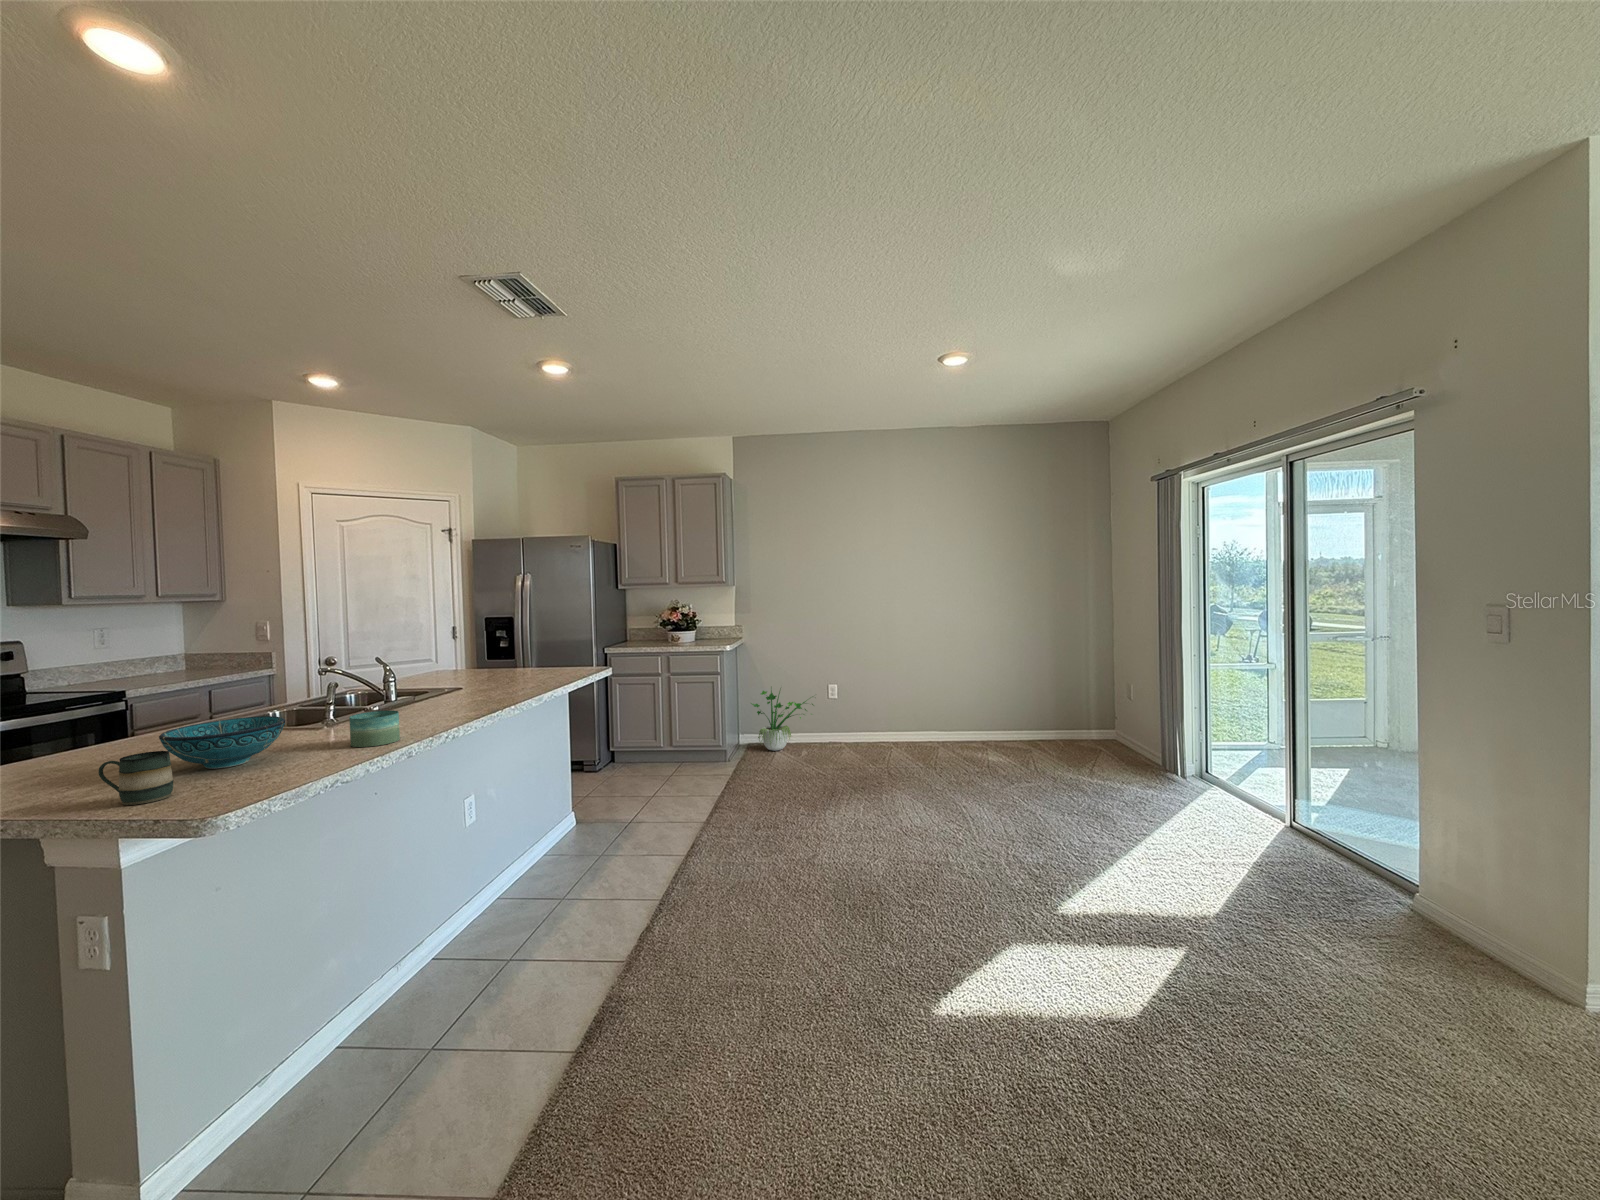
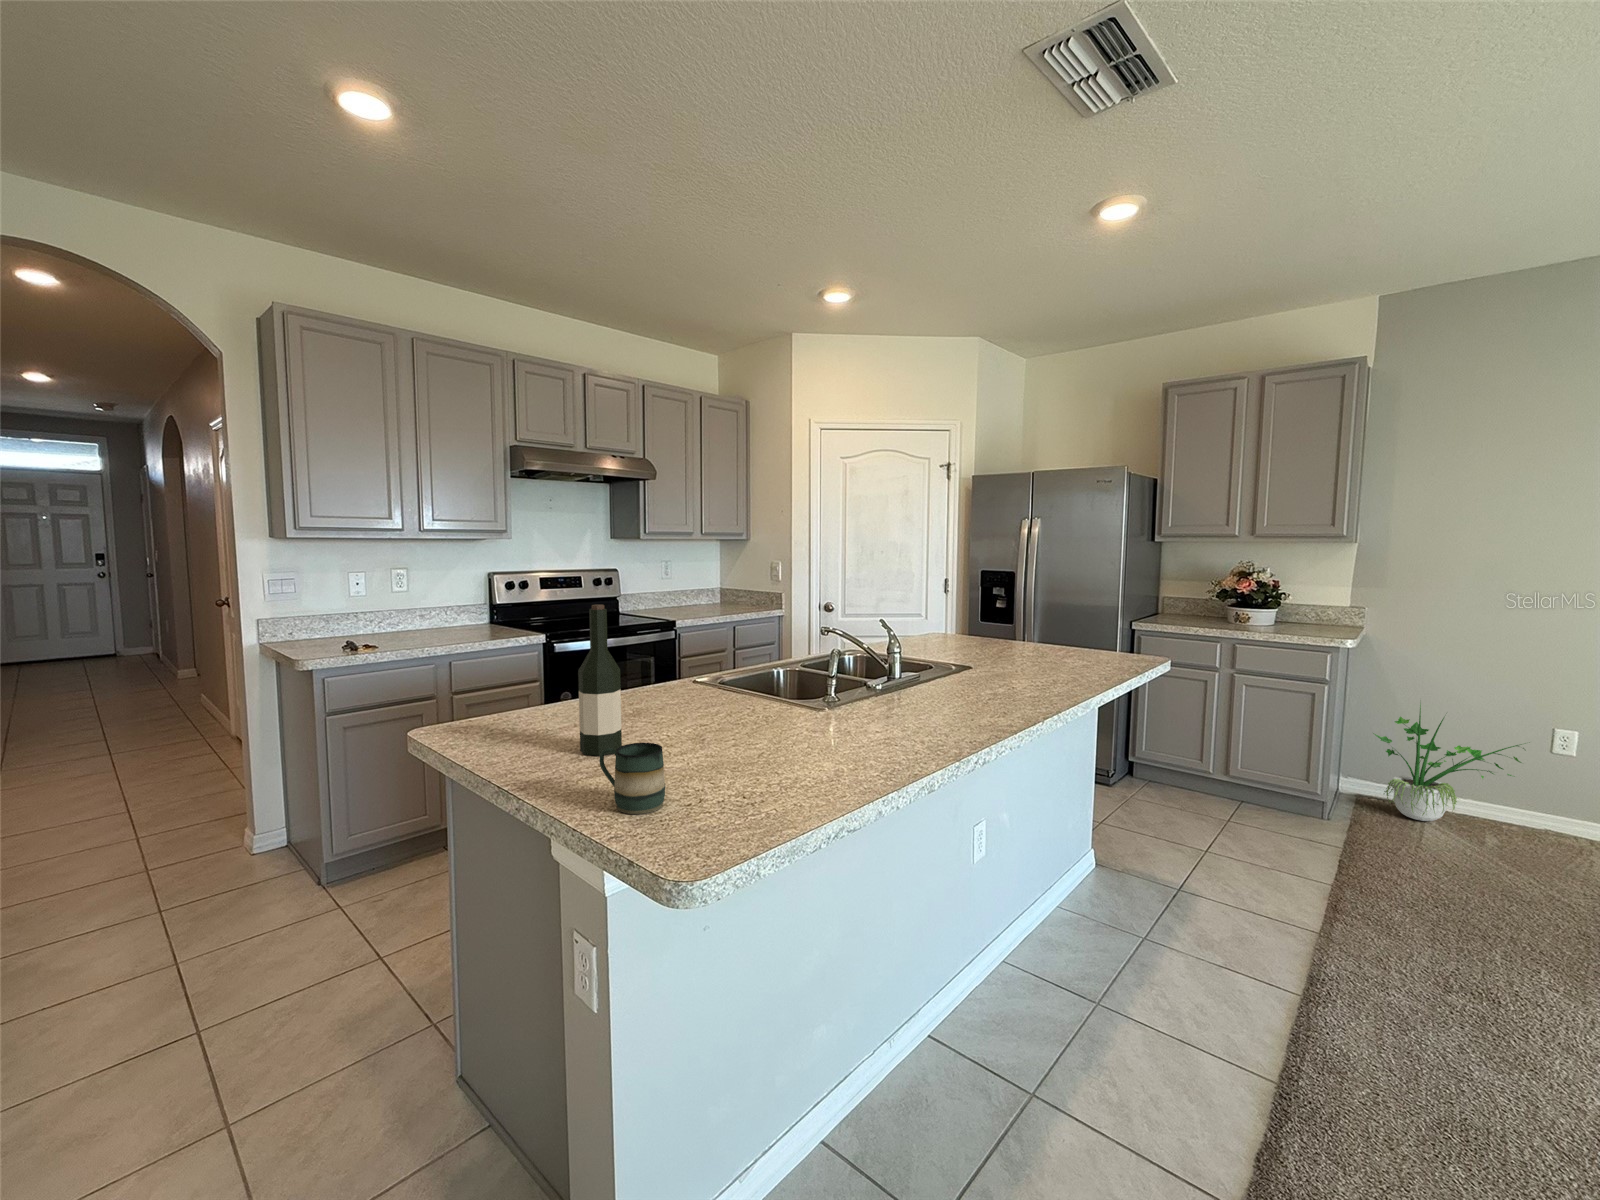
wine bottle: none [49,655,106,788] -> present [578,605,622,756]
candle: present [349,710,400,747] -> none [855,710,915,765]
bowl: present [159,716,285,769] -> none [664,695,786,763]

